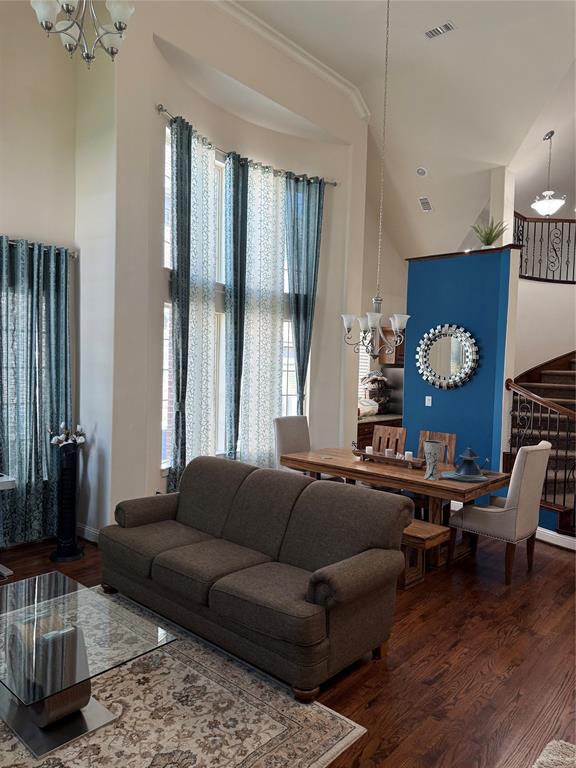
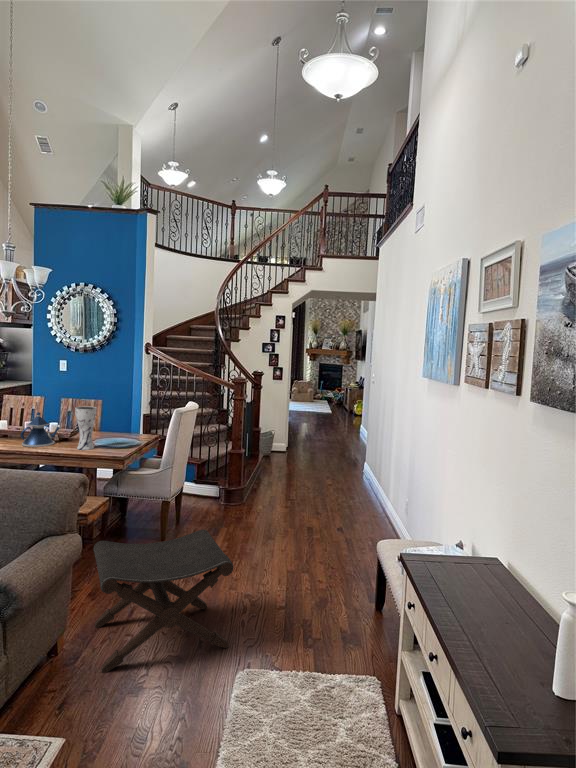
teapot: present [453,445,489,477] -> present [20,412,61,447]
footstool: none [416,566,555,711] -> present [94,529,233,673]

